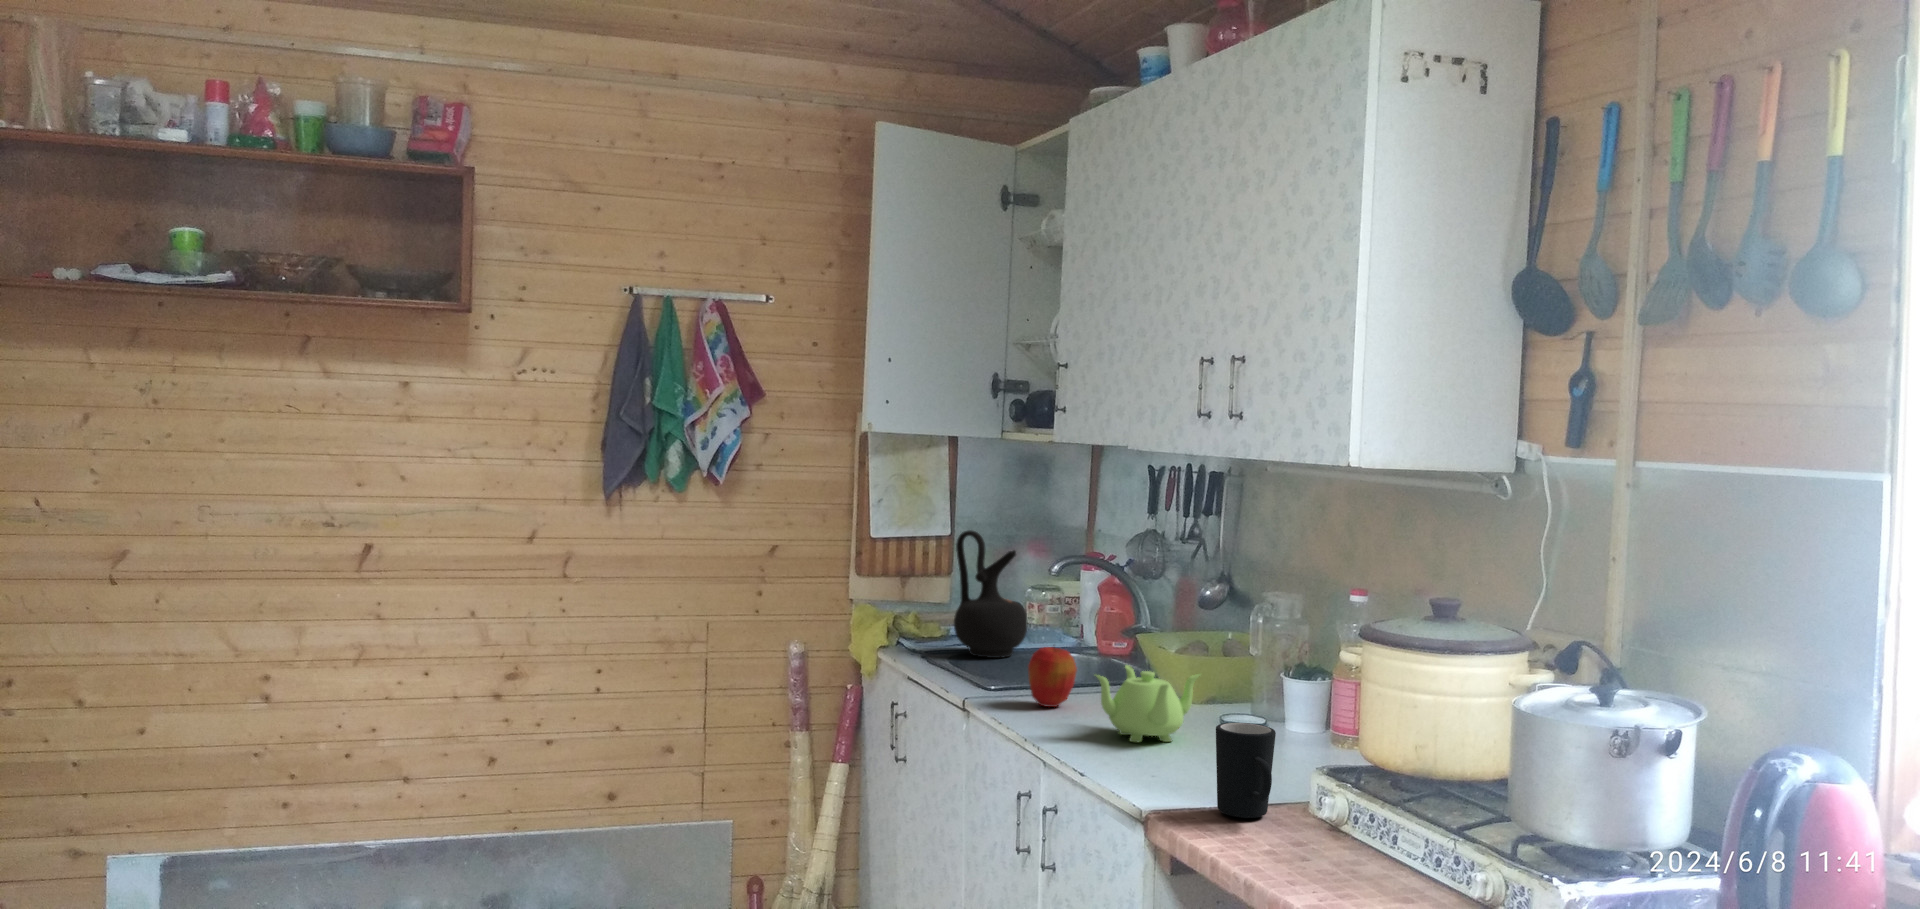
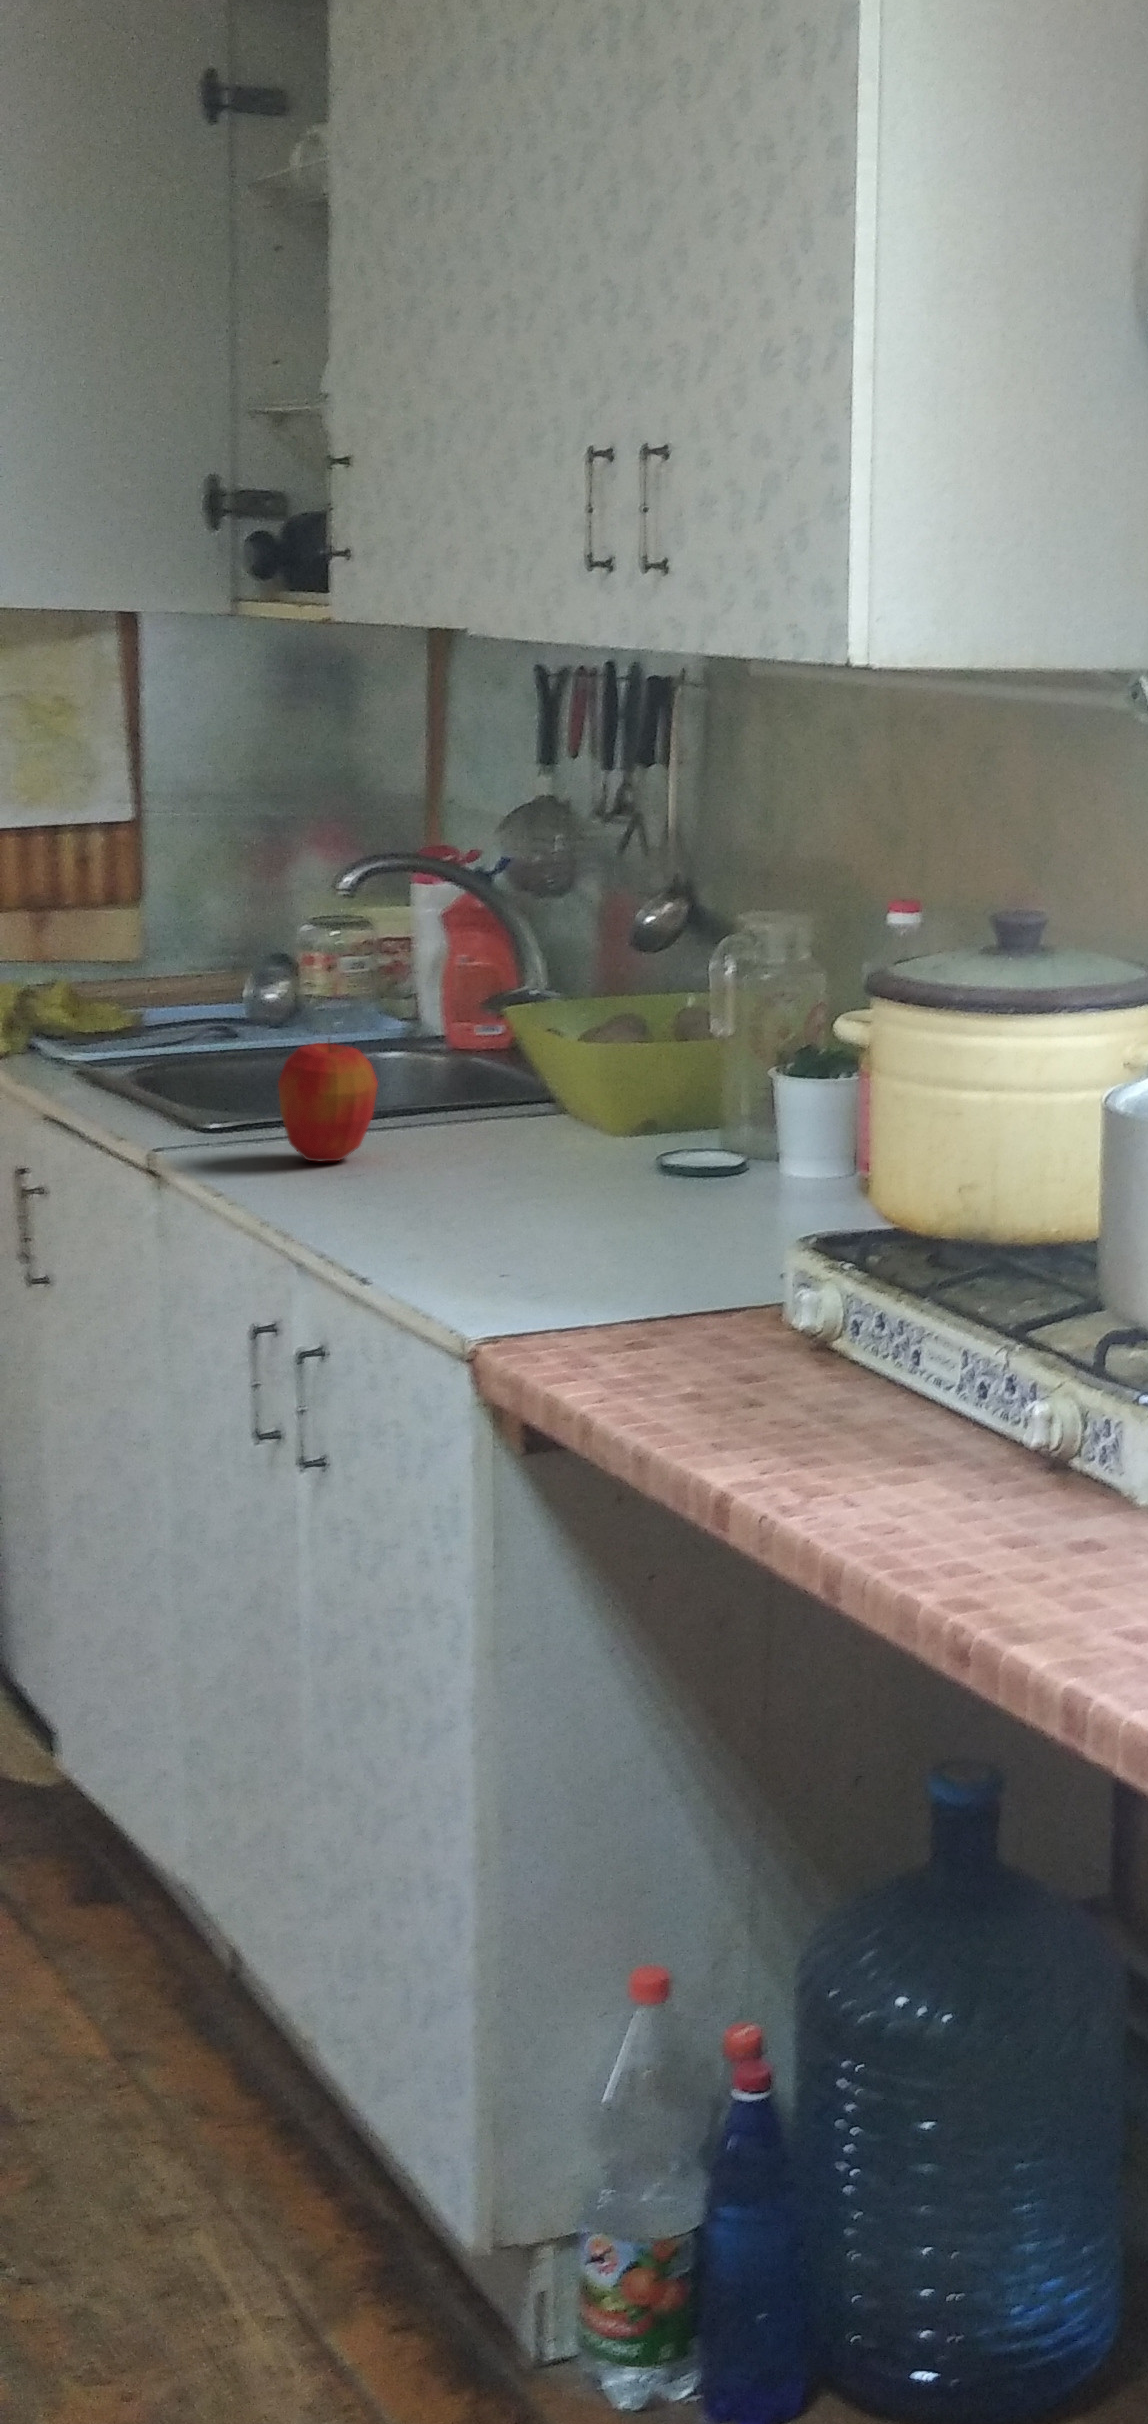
ceramic jug: present [954,530,1027,658] -> none [137,812,296,1071]
teapot: present [1096,665,1200,742] -> none [396,1070,612,1219]
mug: present [1216,723,1276,818] -> none [603,1167,715,1342]

